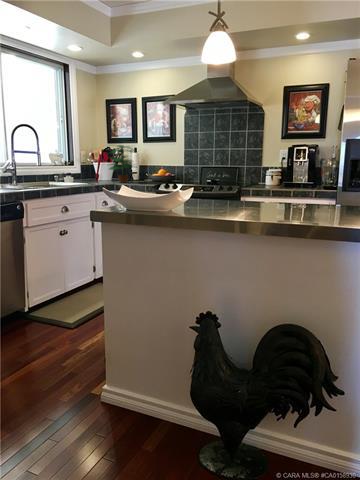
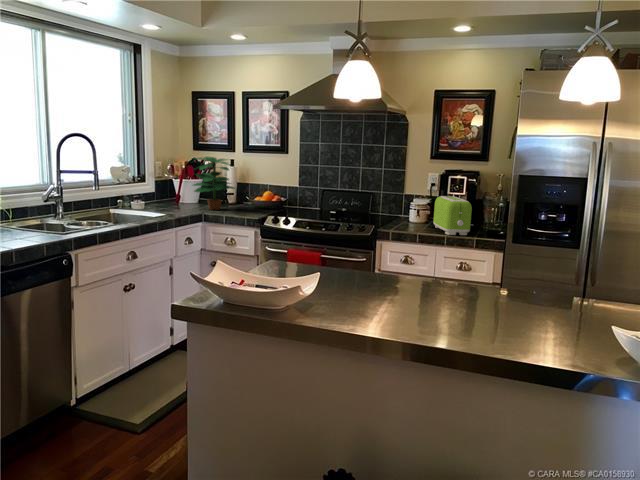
toaster: none [284,164,312,190] -> present [433,196,472,235]

